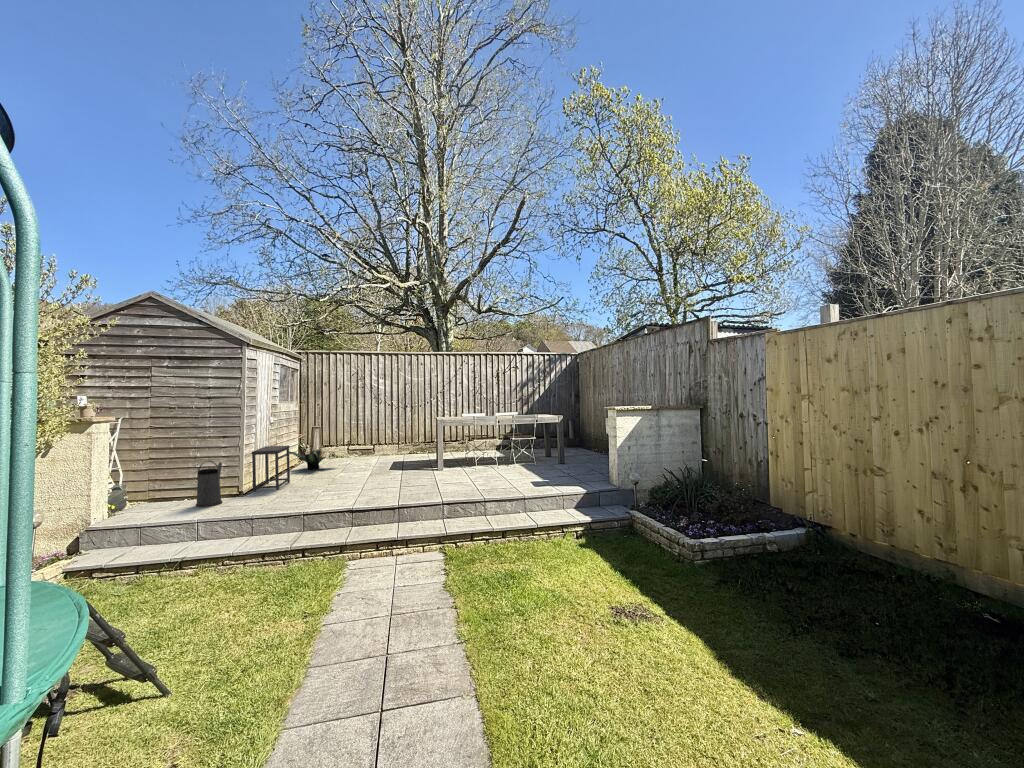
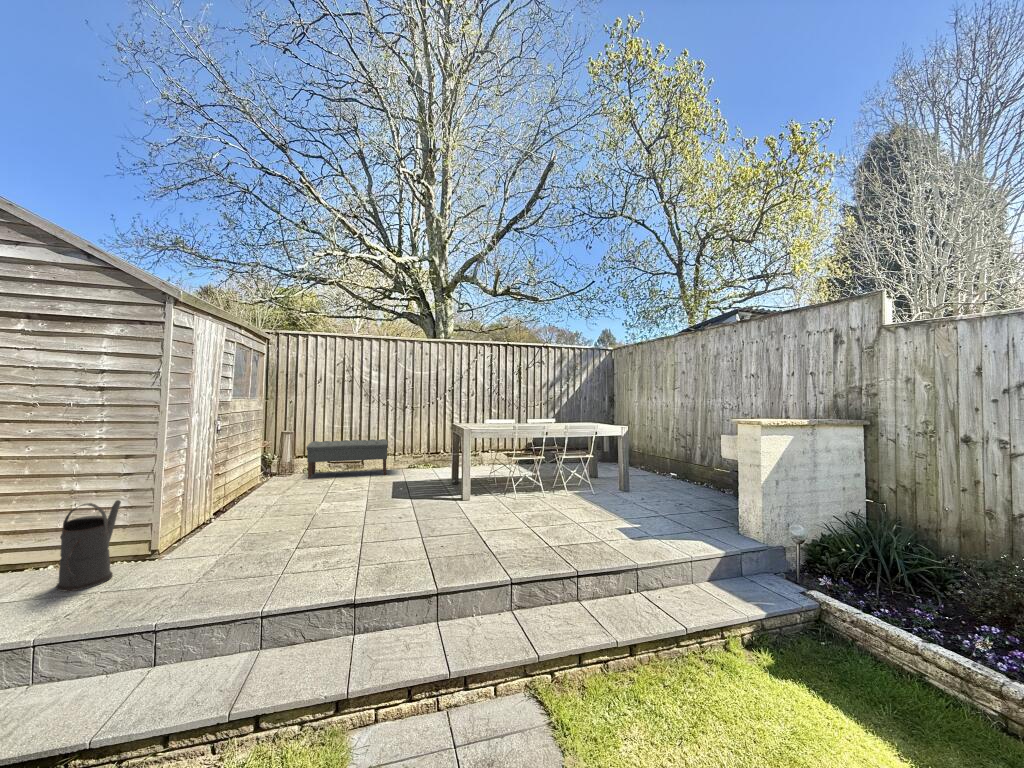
bench: none [331,432,392,462] -> present [307,439,388,479]
side table: present [251,445,290,492] -> none [177,466,244,545]
potted plant: present [289,450,334,470] -> none [241,466,313,496]

